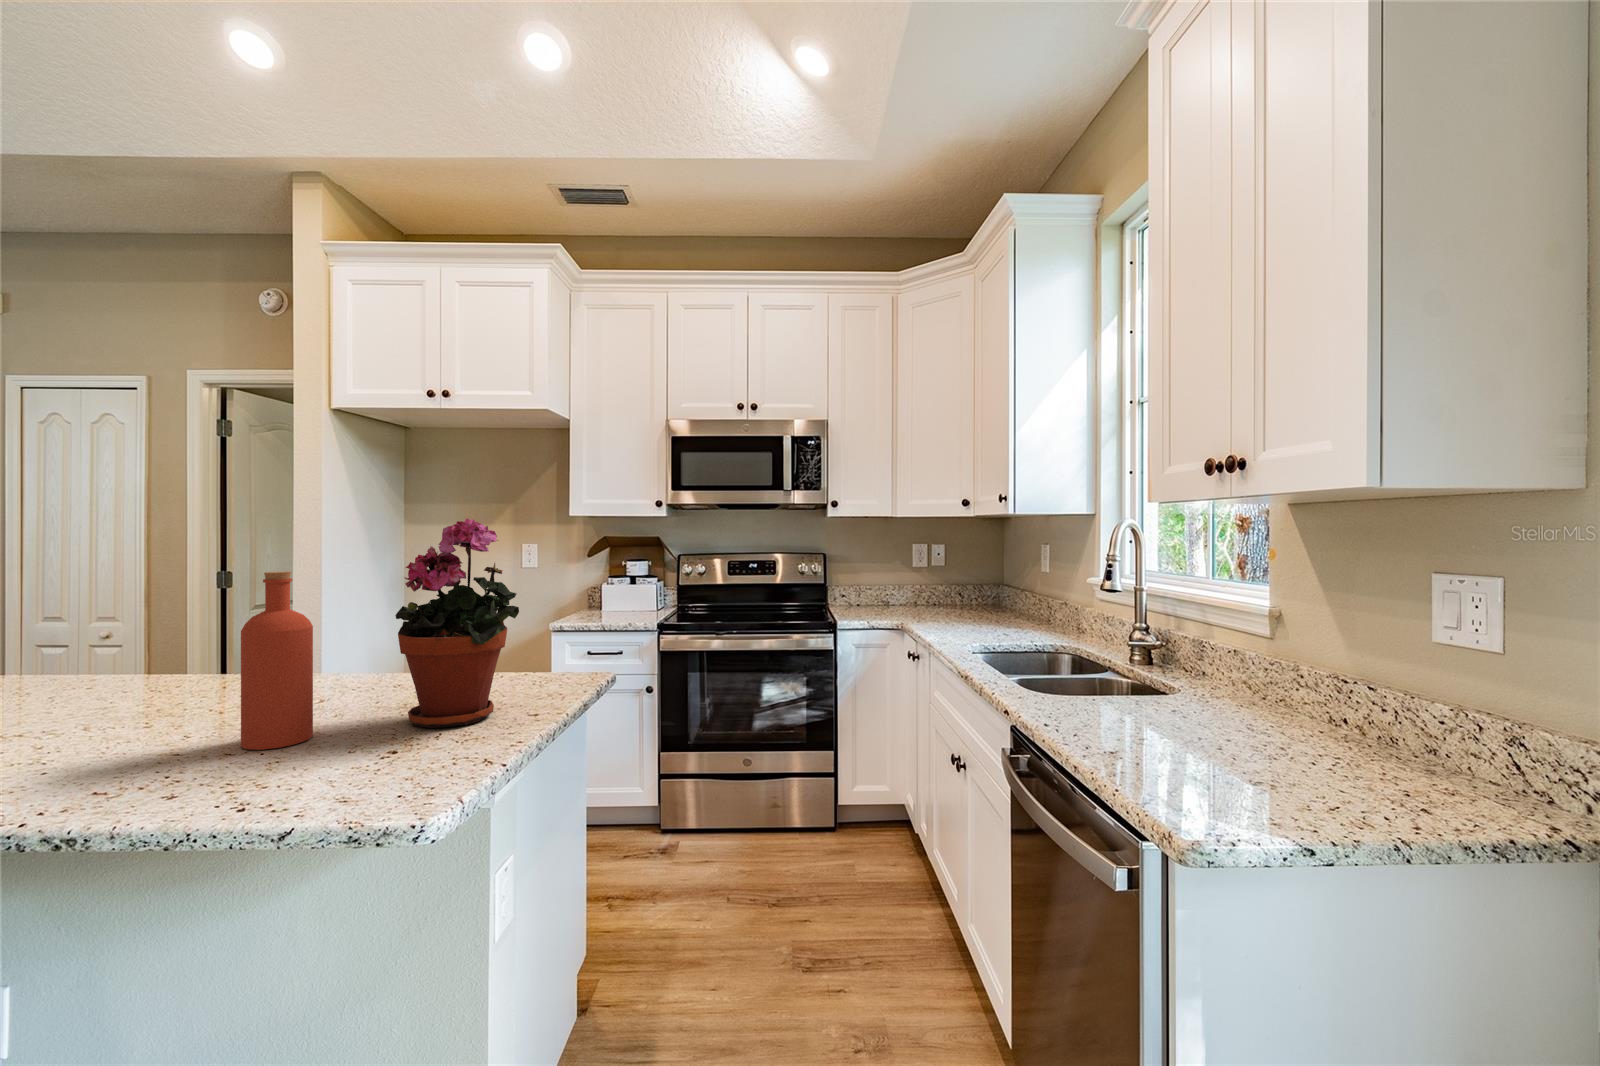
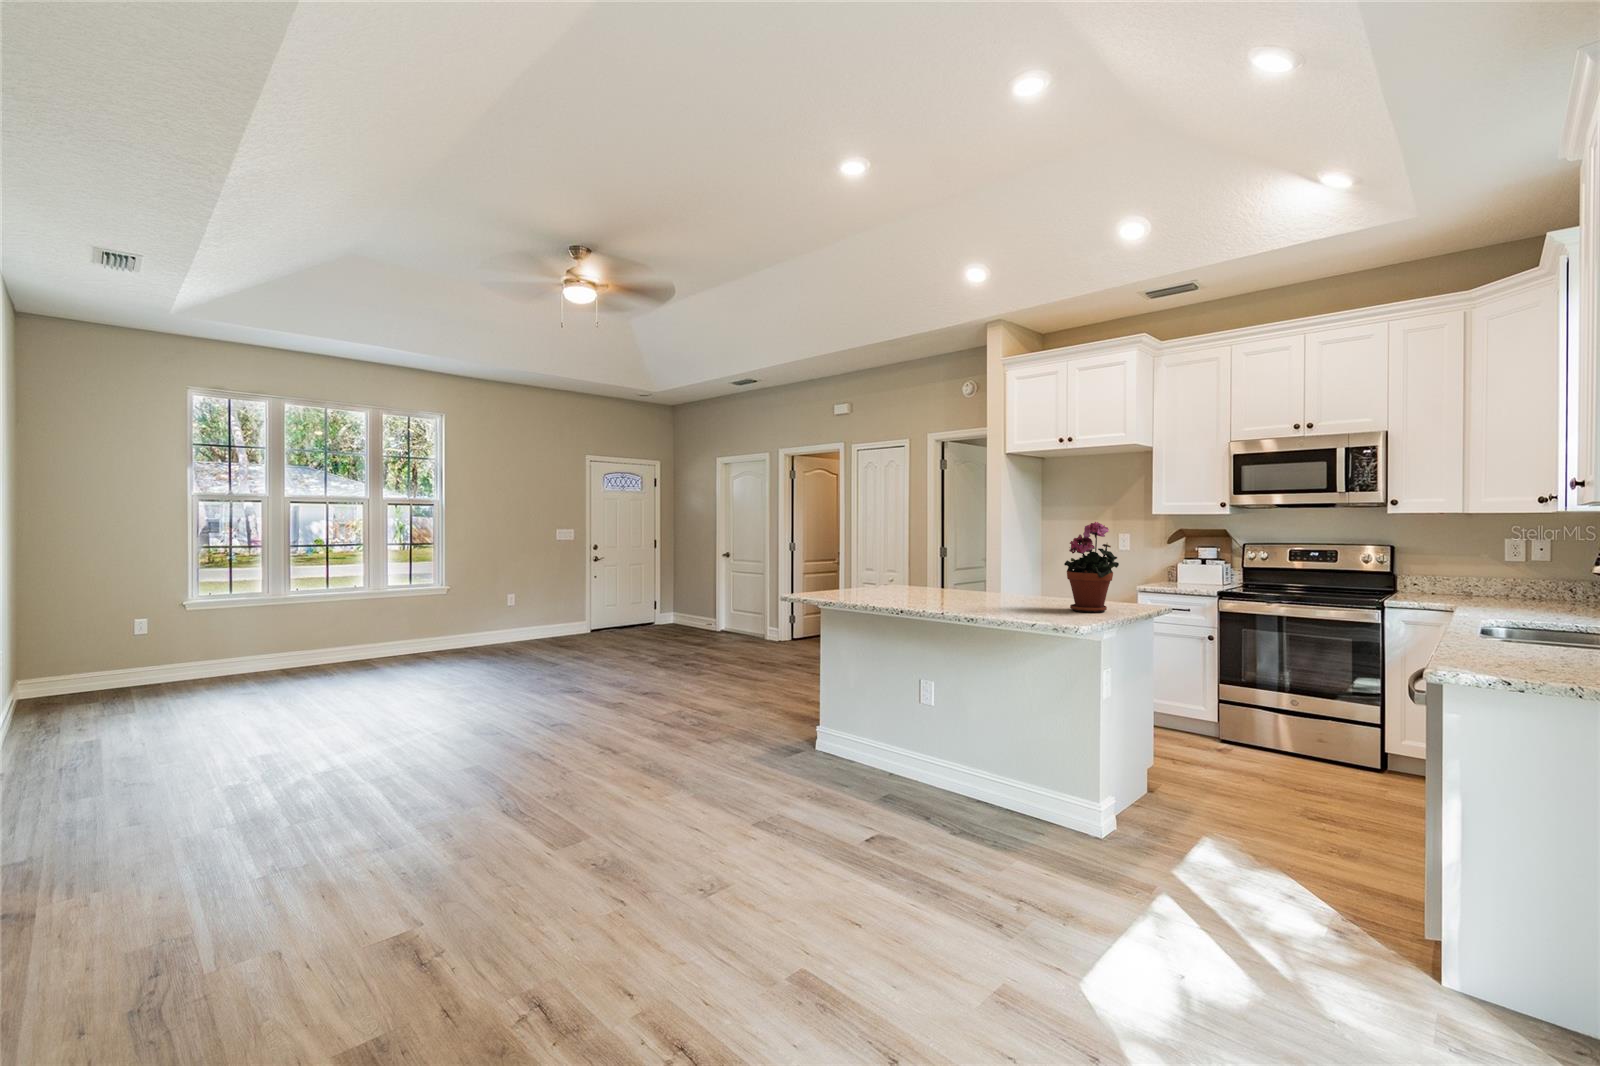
bottle: present [241,572,313,750] -> none [1013,543,1036,610]

